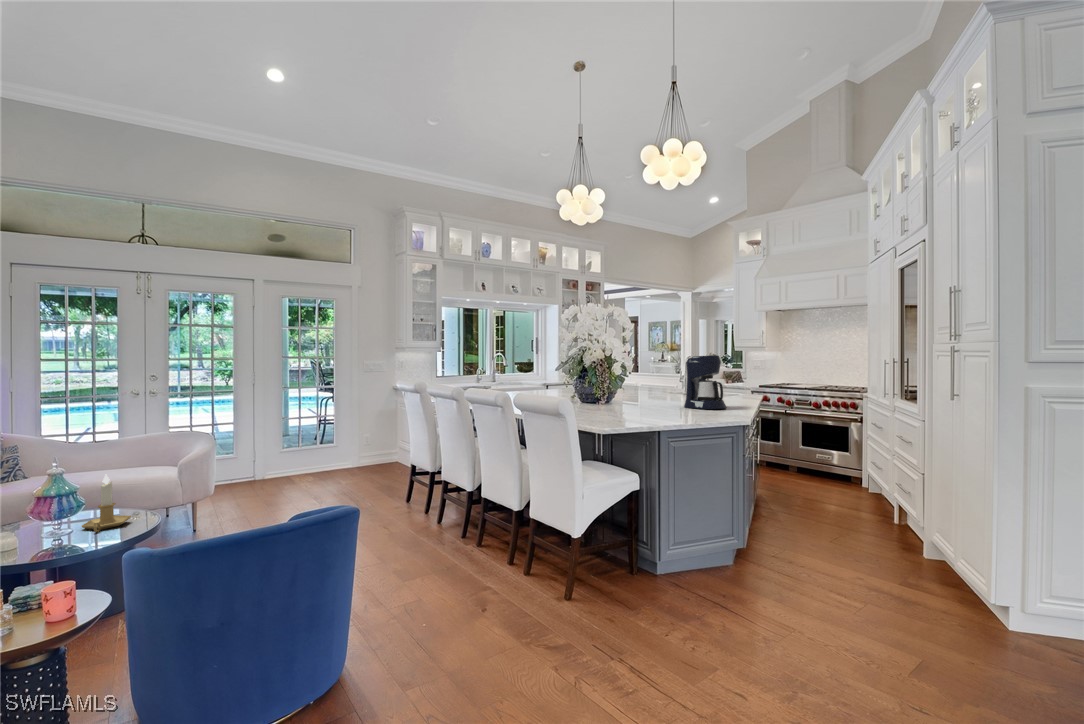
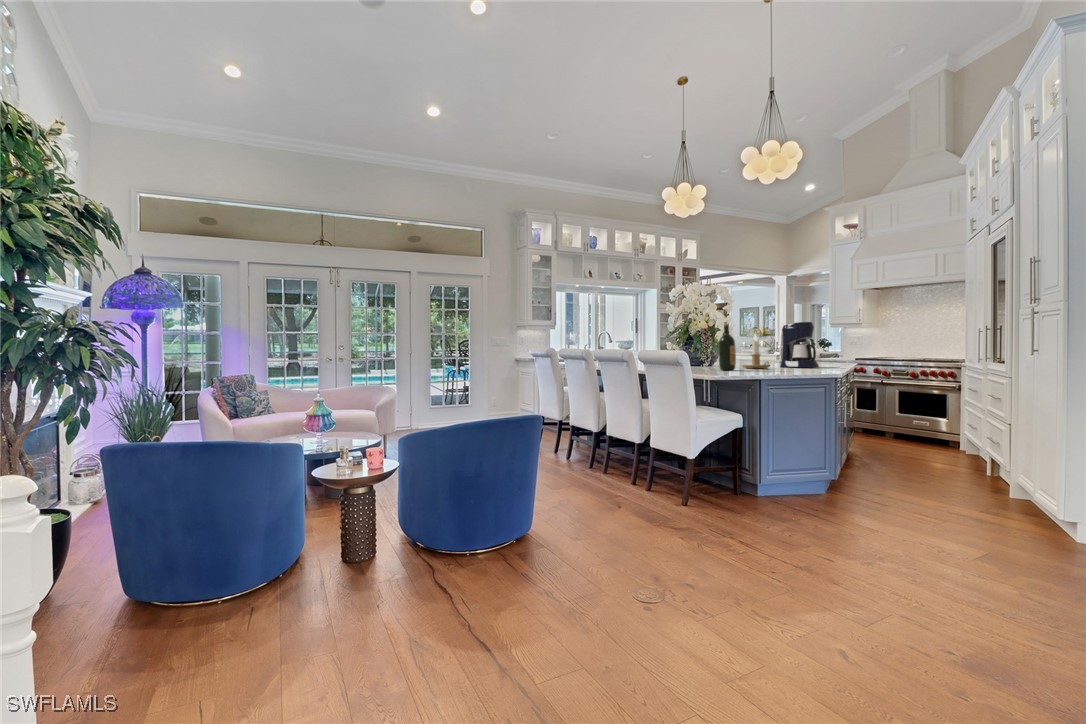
wine bottle: none [611,362,632,421] -> present [718,324,736,370]
candlestick: present [82,475,131,532] -> present [742,335,770,369]

